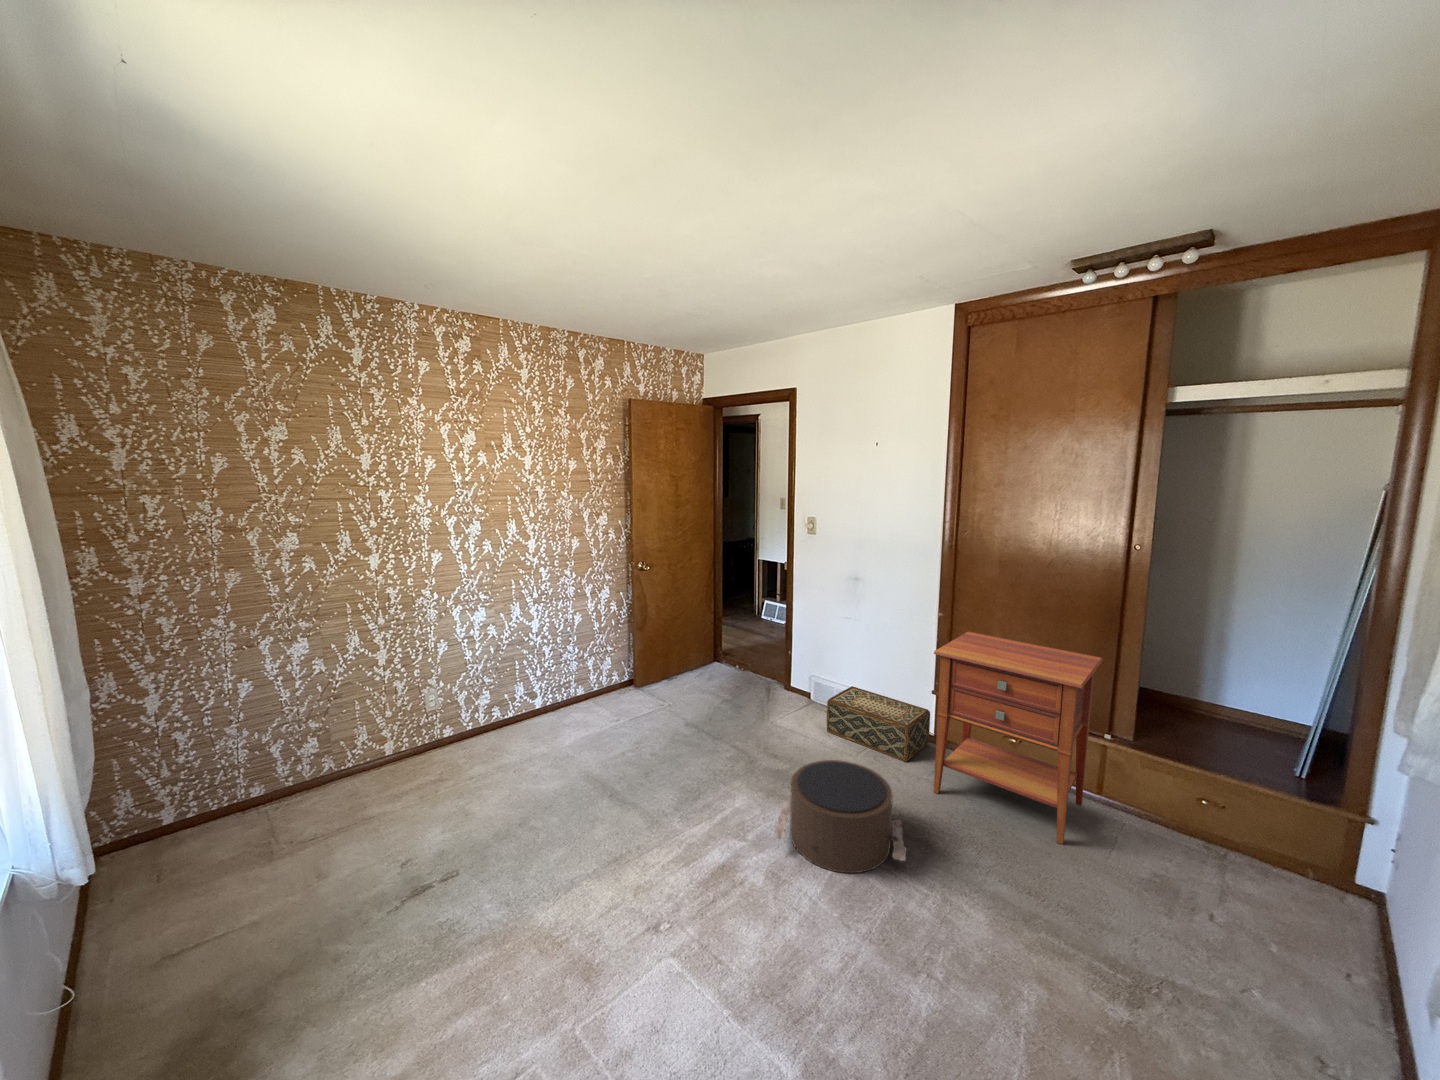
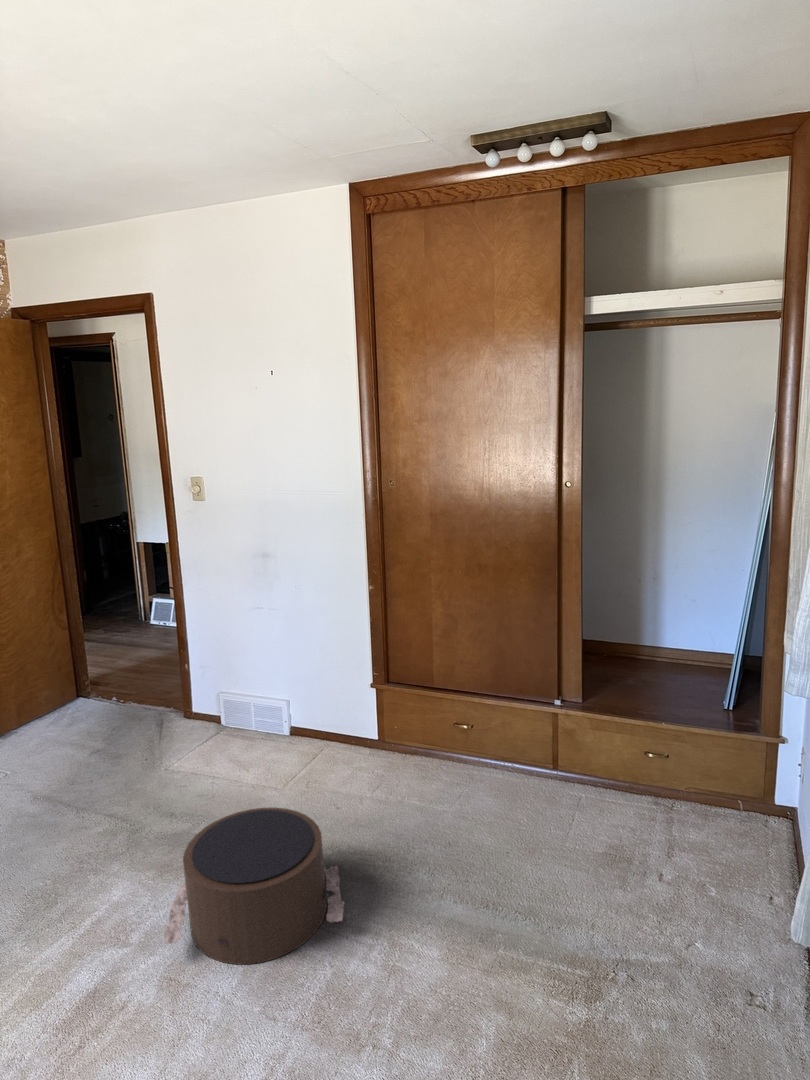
nightstand: present [934,632,1102,844] -> none [361,606,545,840]
woven basket: present [827,686,930,762] -> none [240,700,374,784]

